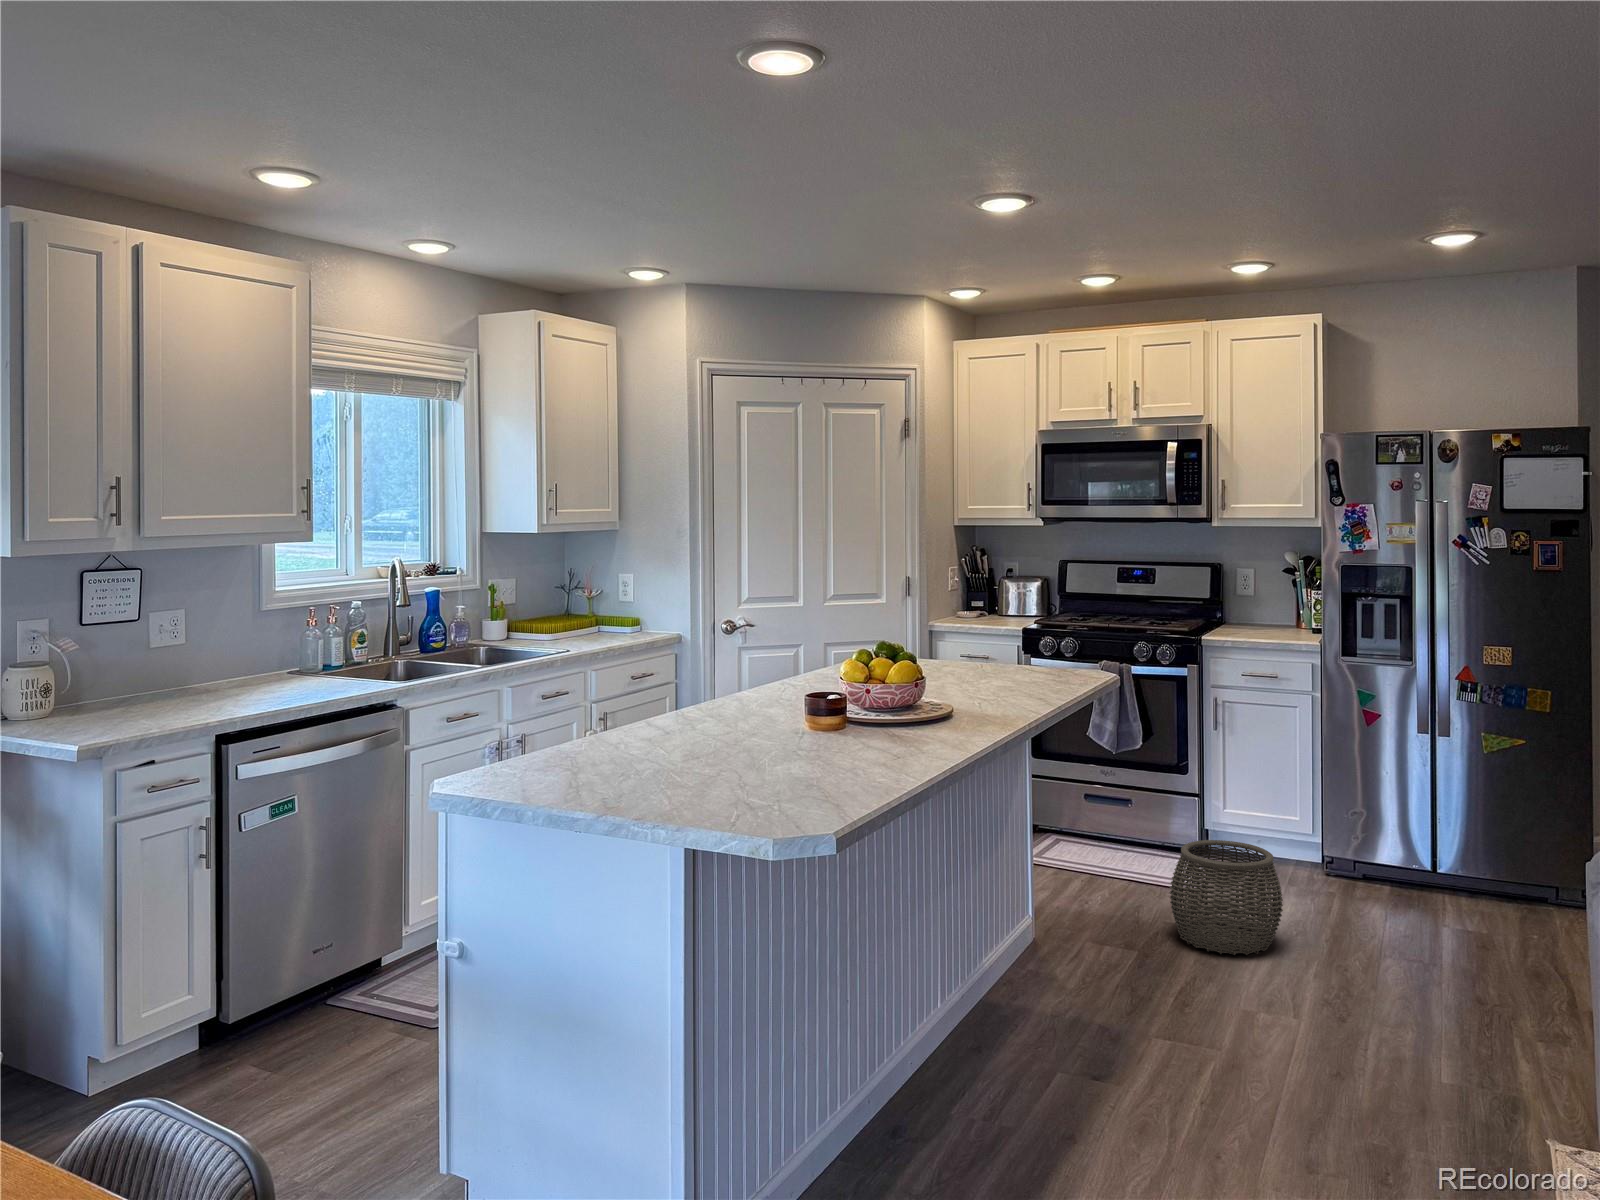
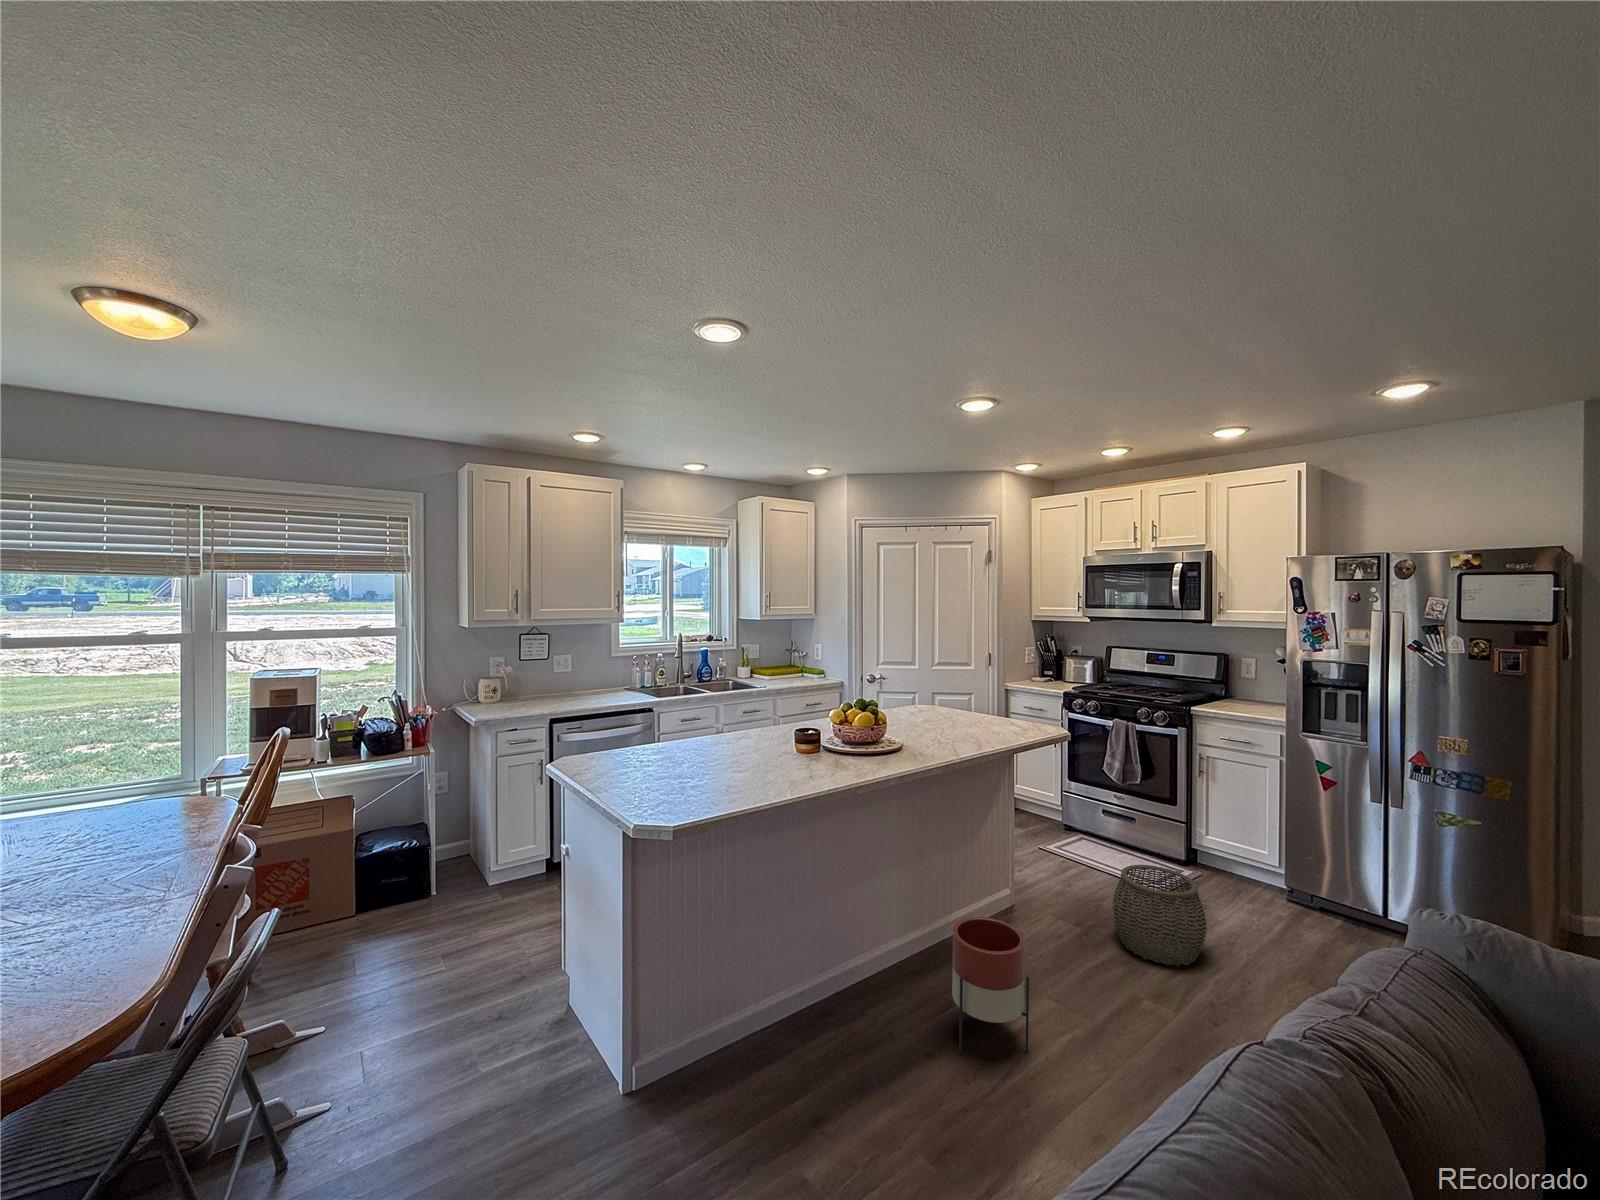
planter: none [1077,917,1179,1089] -> present [952,917,1029,1054]

